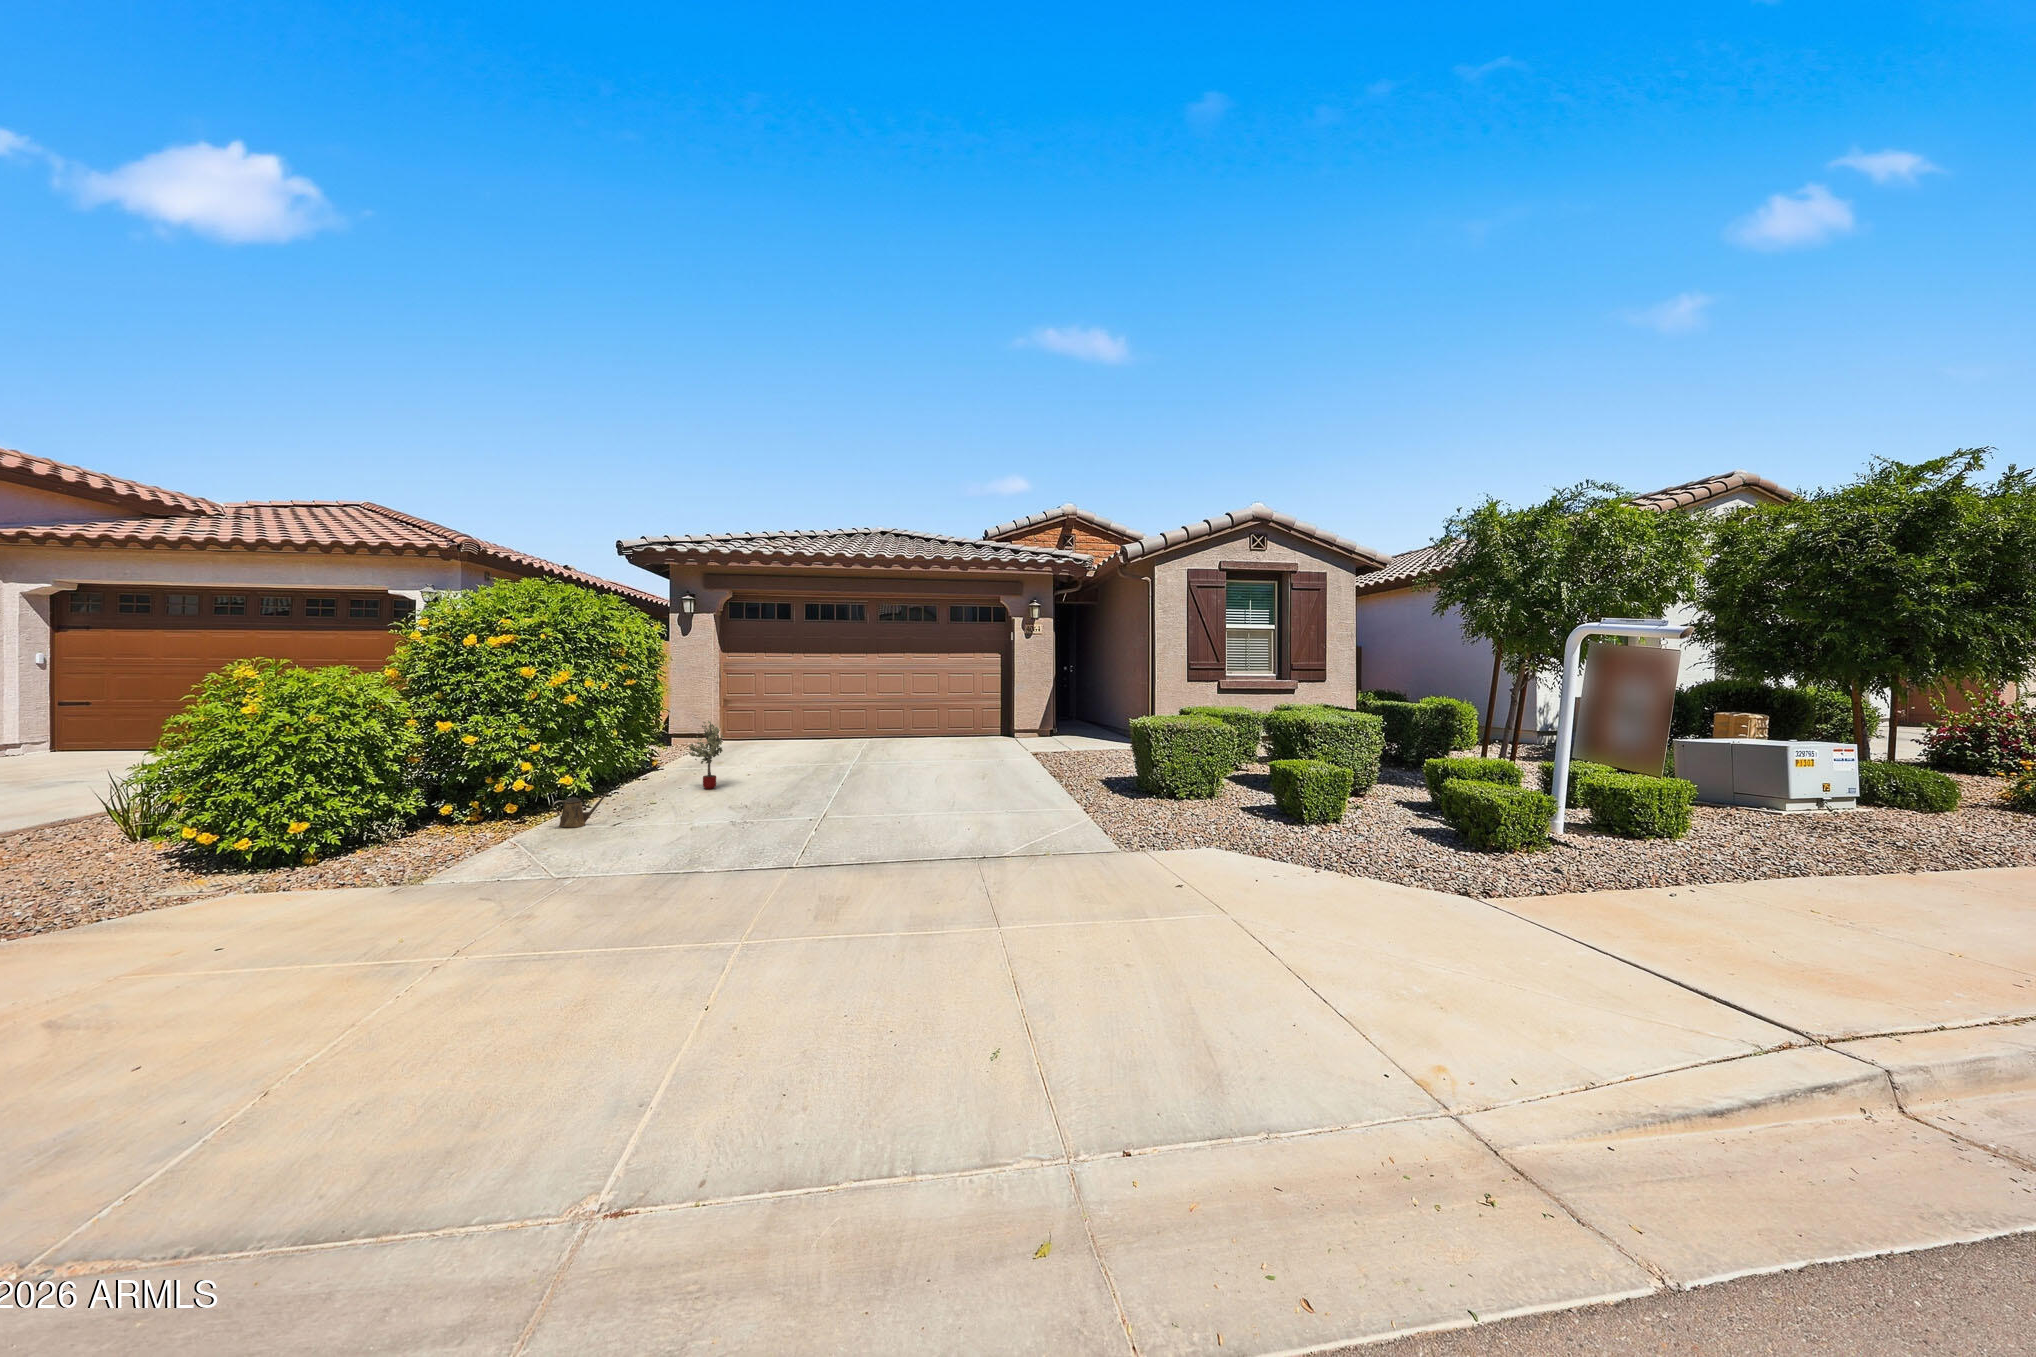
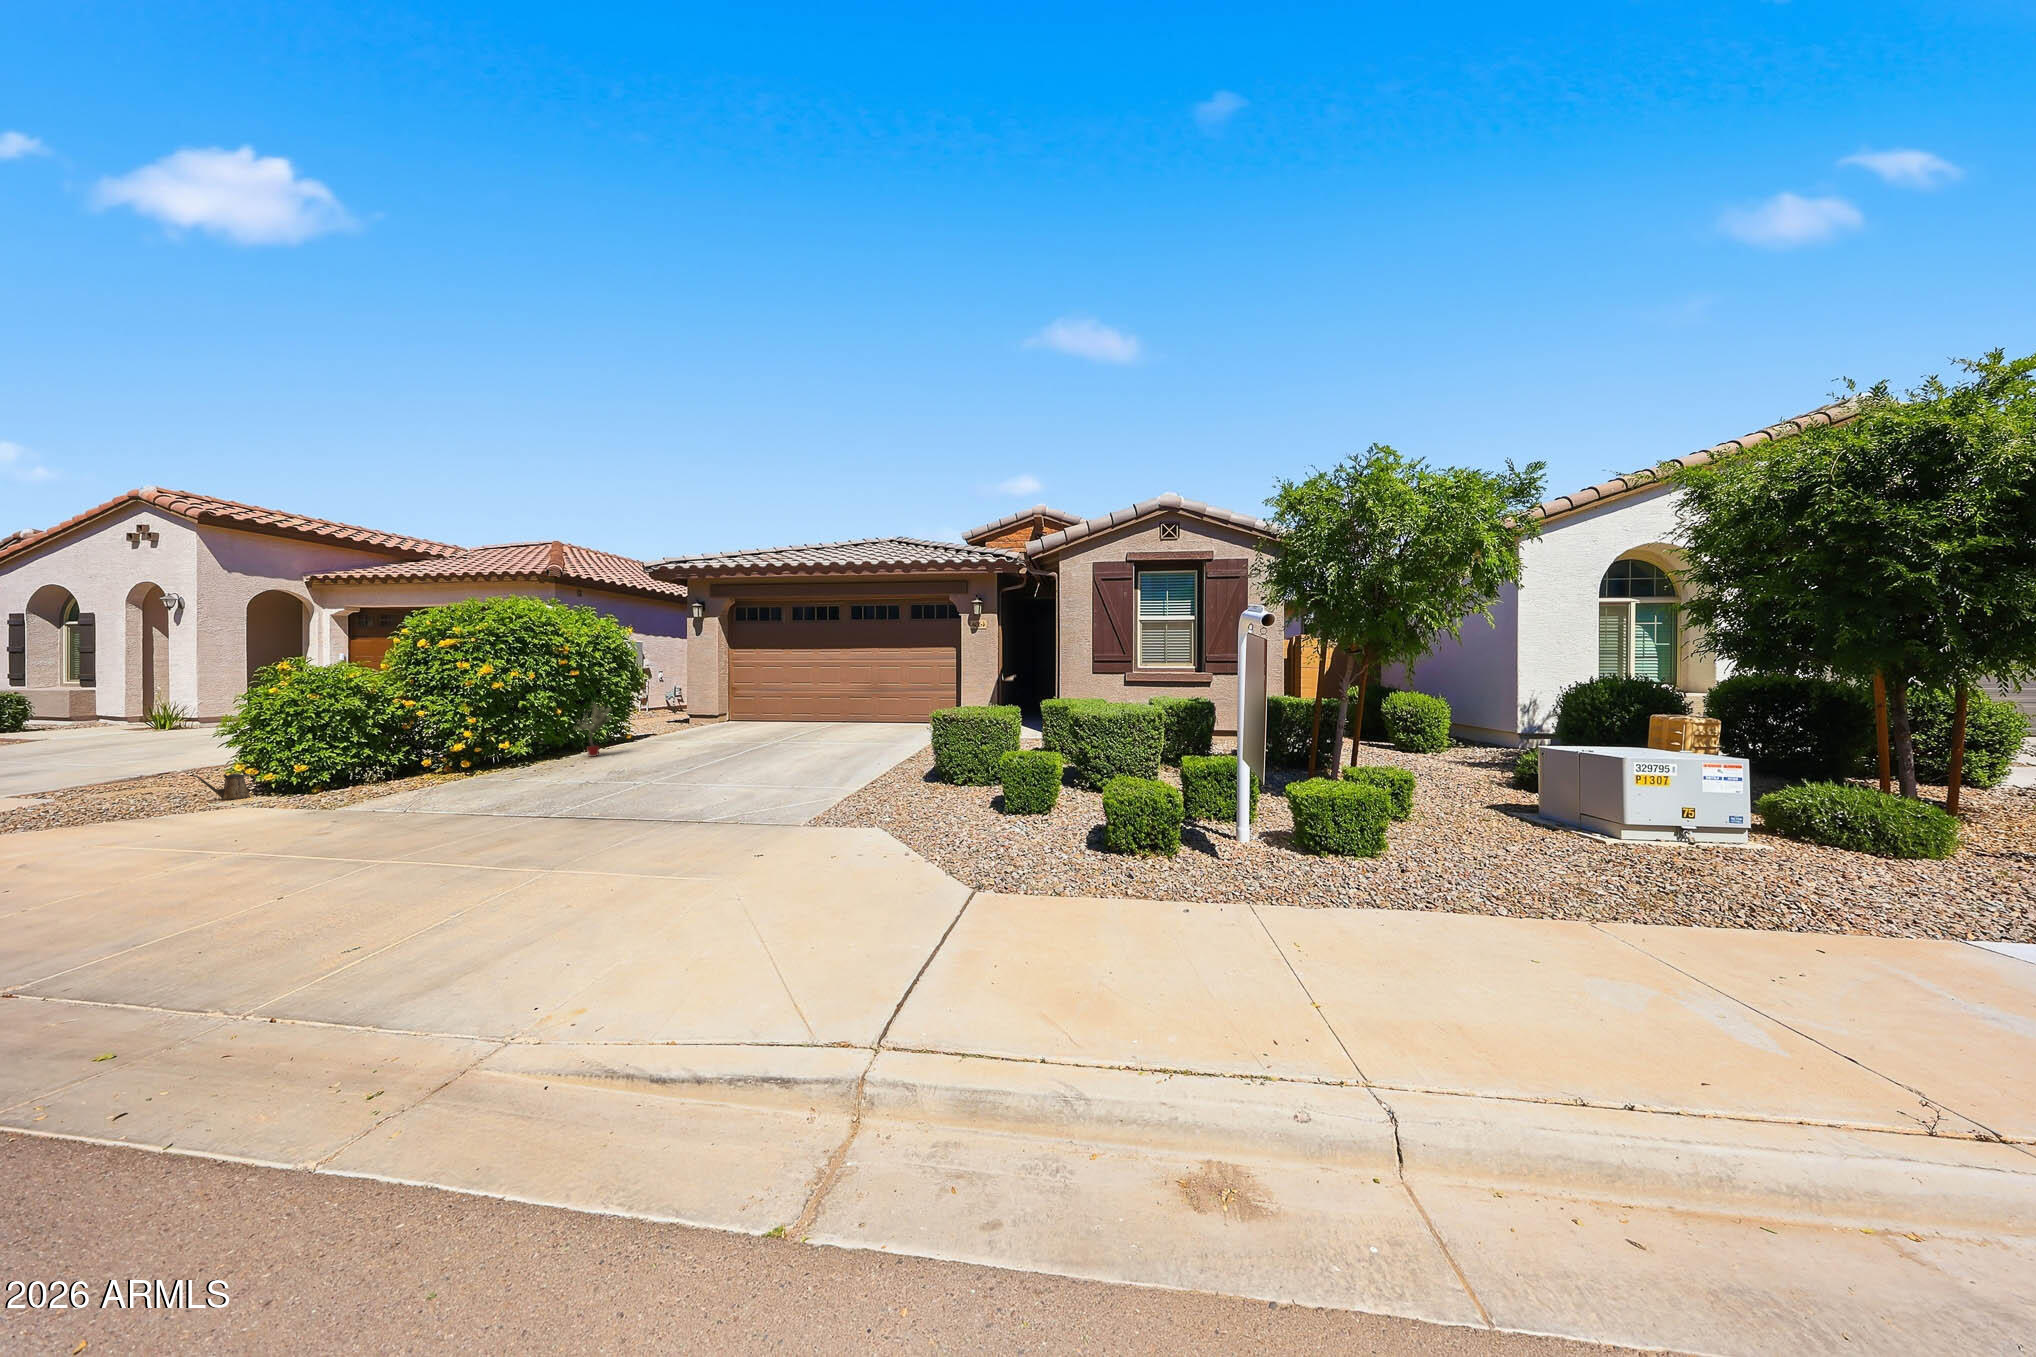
watering can: present [553,792,610,827] -> present [193,774,256,800]

